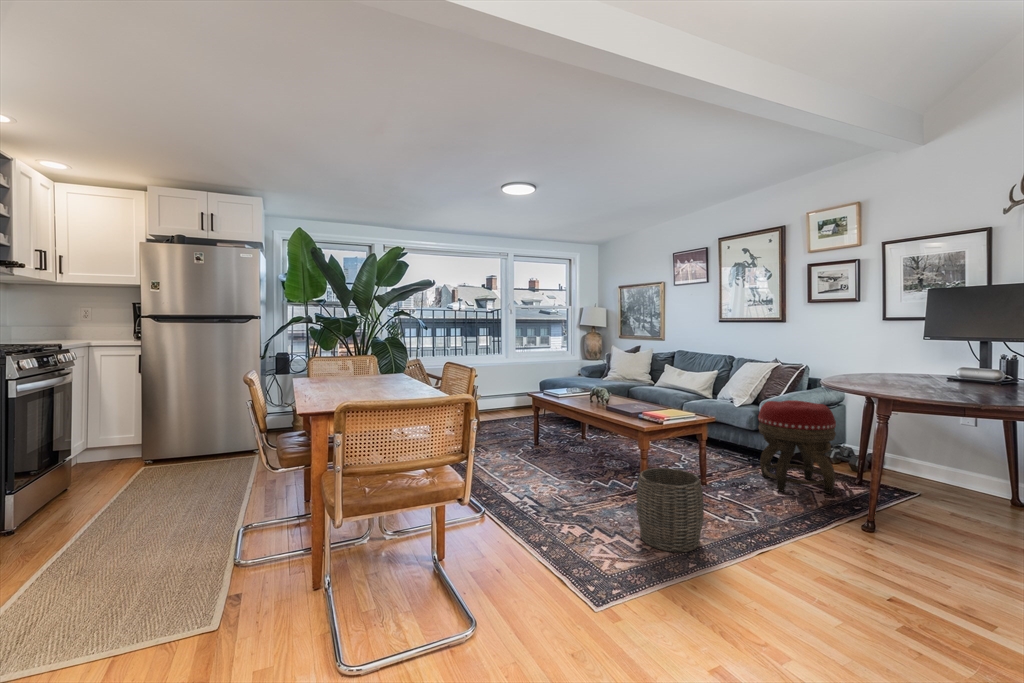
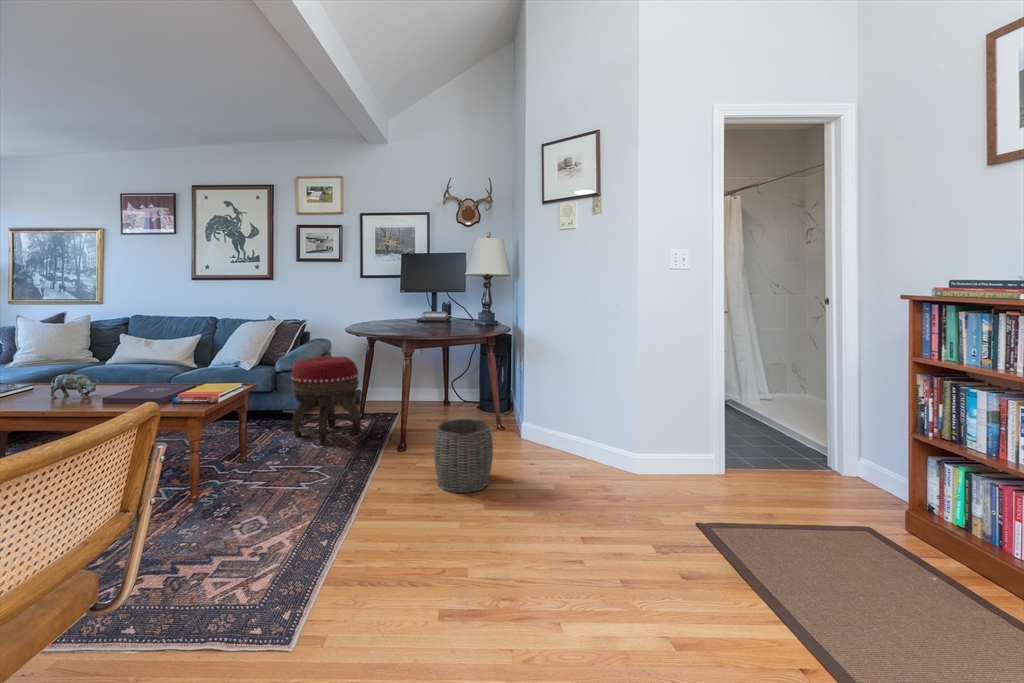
woven basket: present [636,468,704,552] -> present [434,419,493,493]

